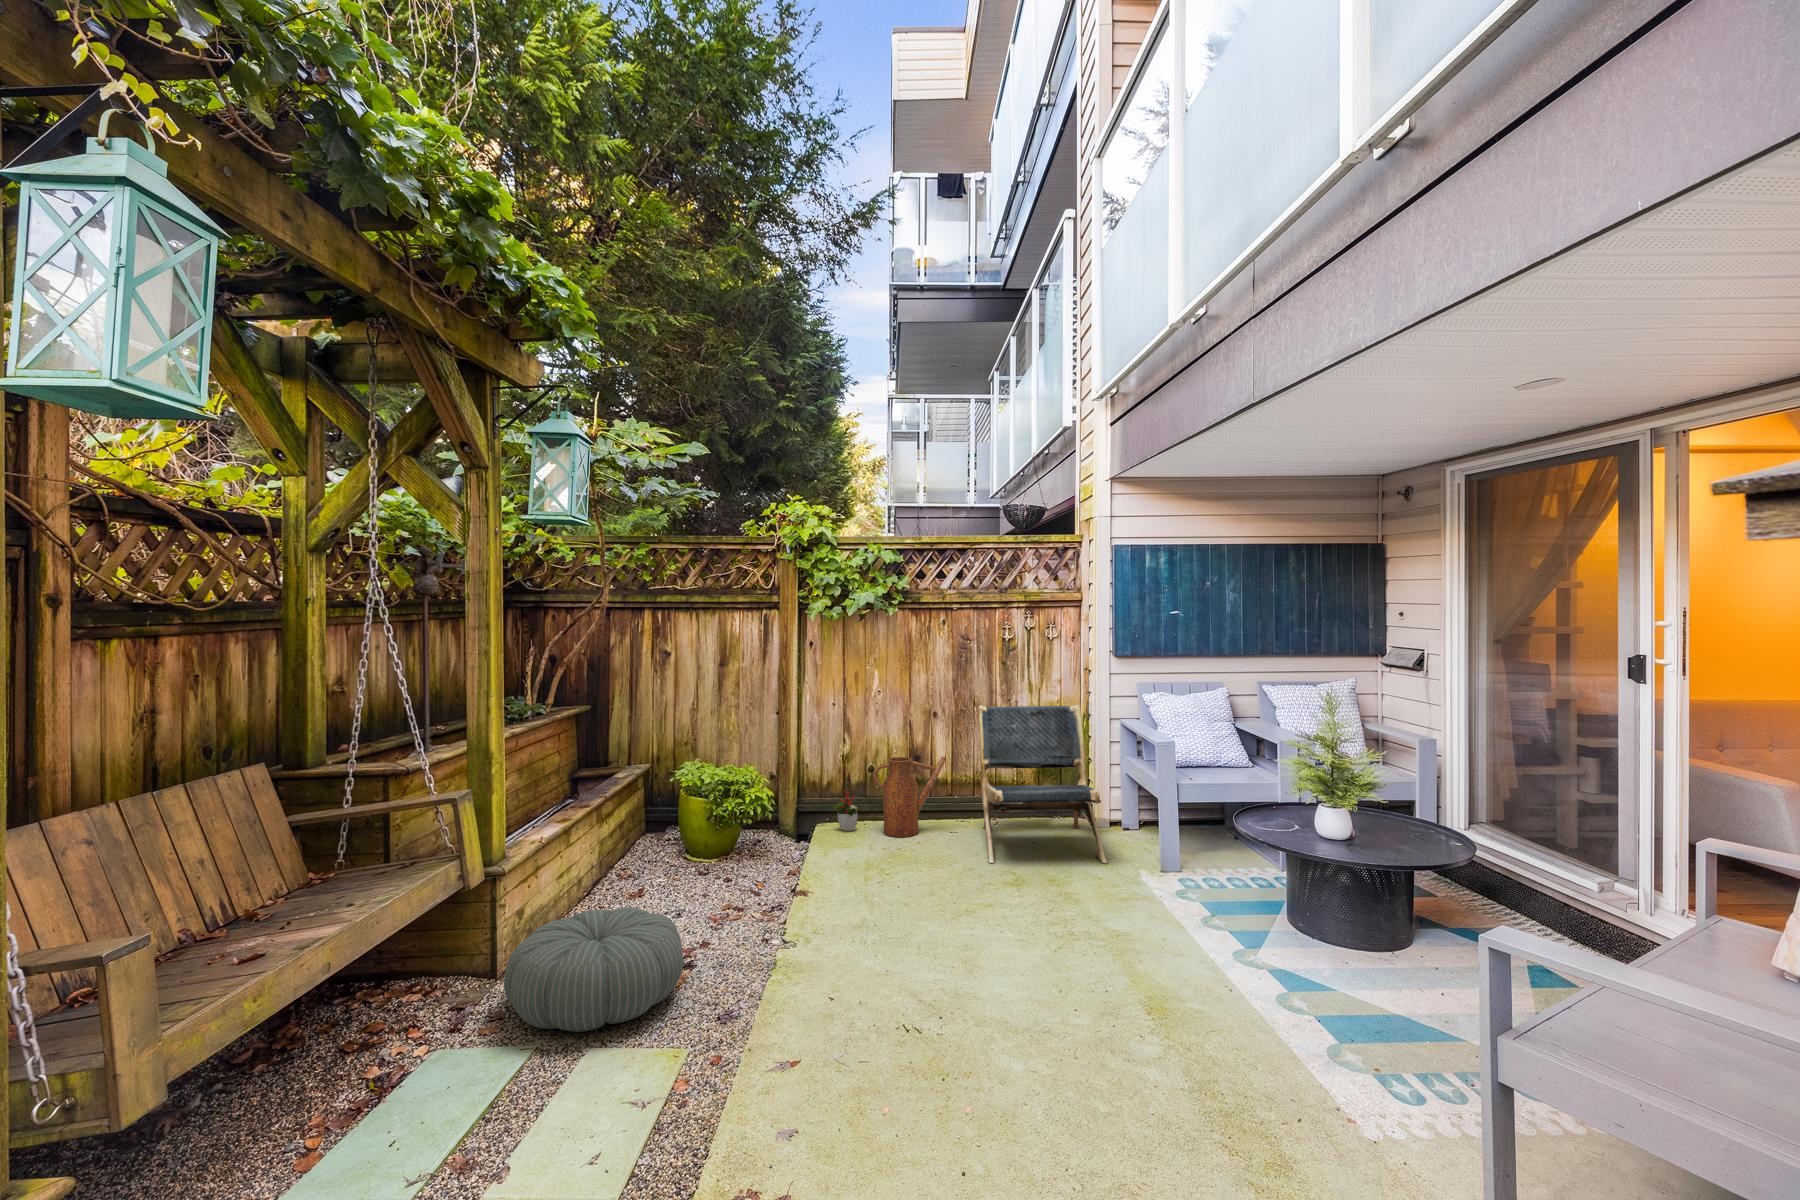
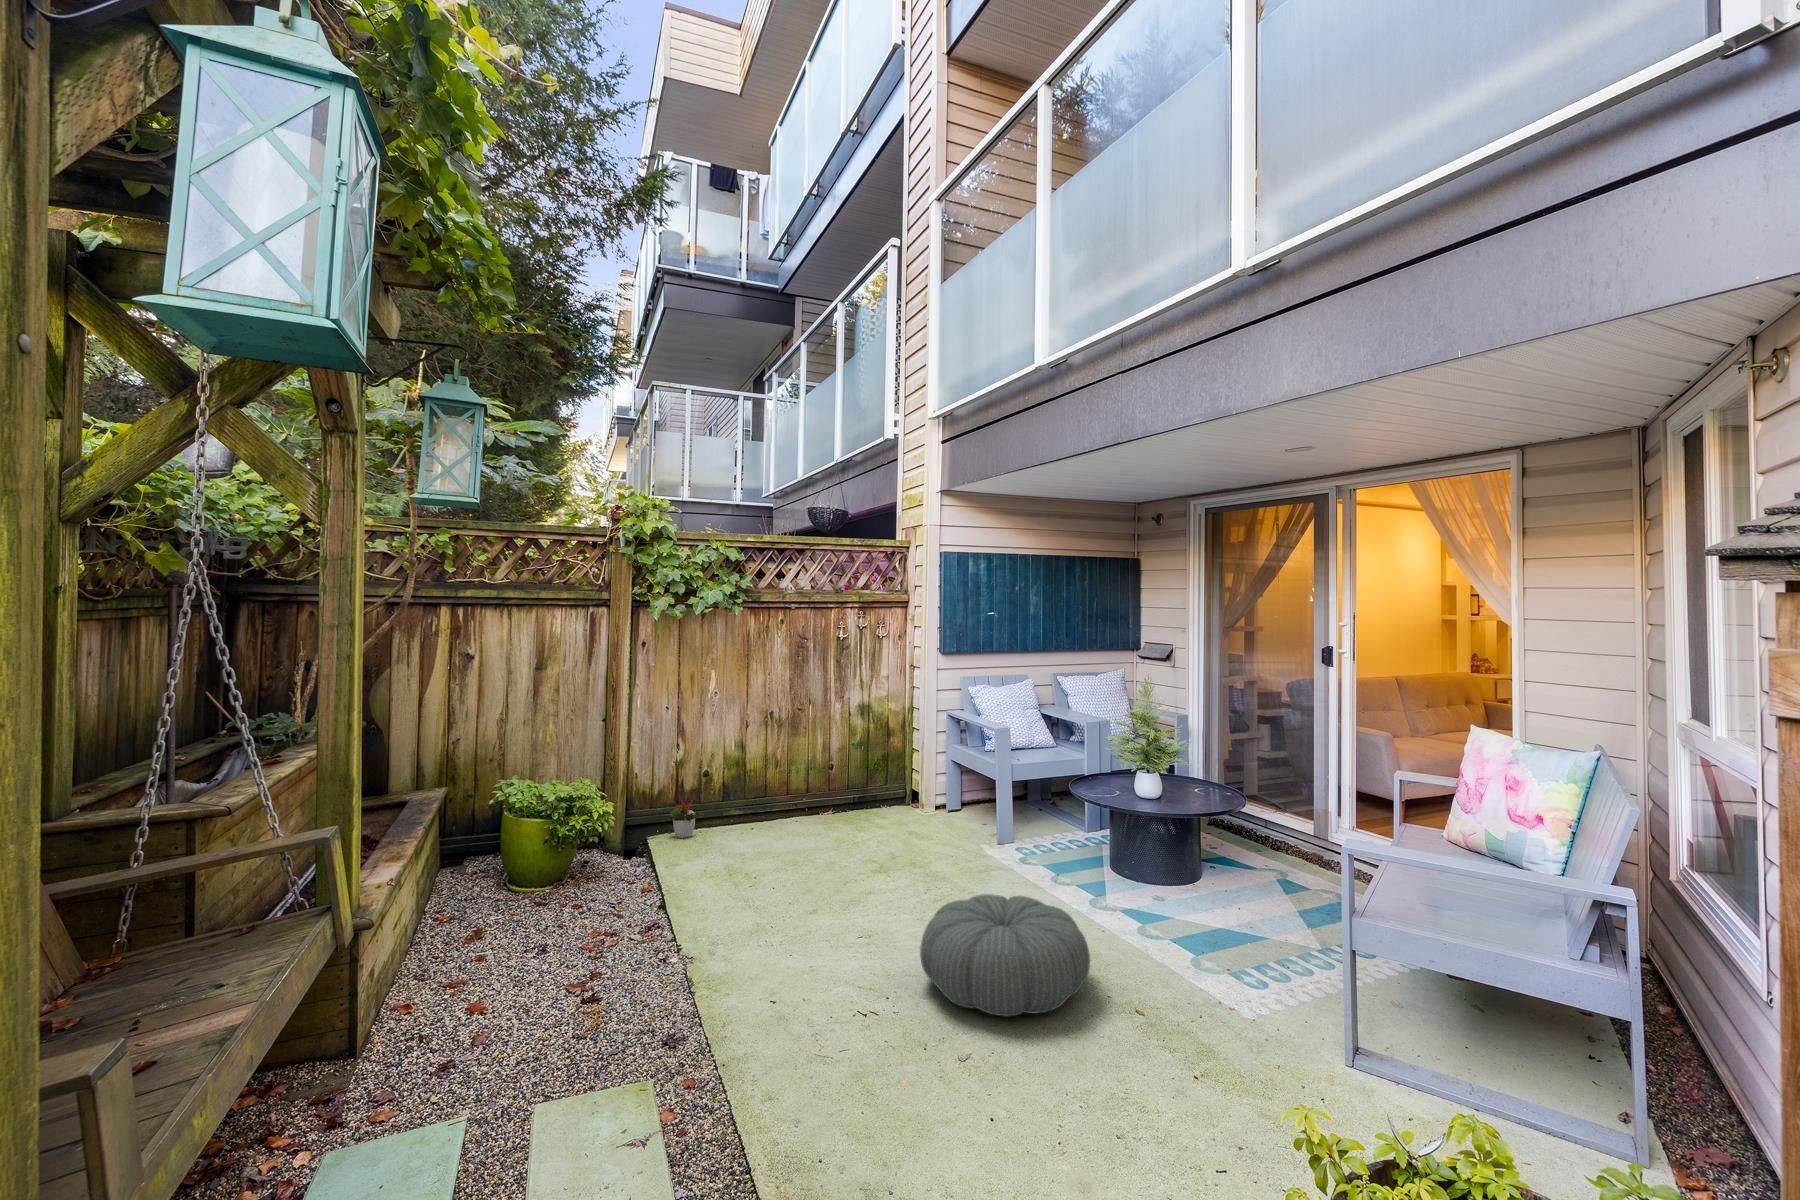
lounge chair: present [978,704,1107,863] -> none [815,698,951,853]
watering can: present [873,757,946,837] -> none [714,754,787,839]
pouf: present [504,907,683,1032] -> present [920,894,1090,1017]

